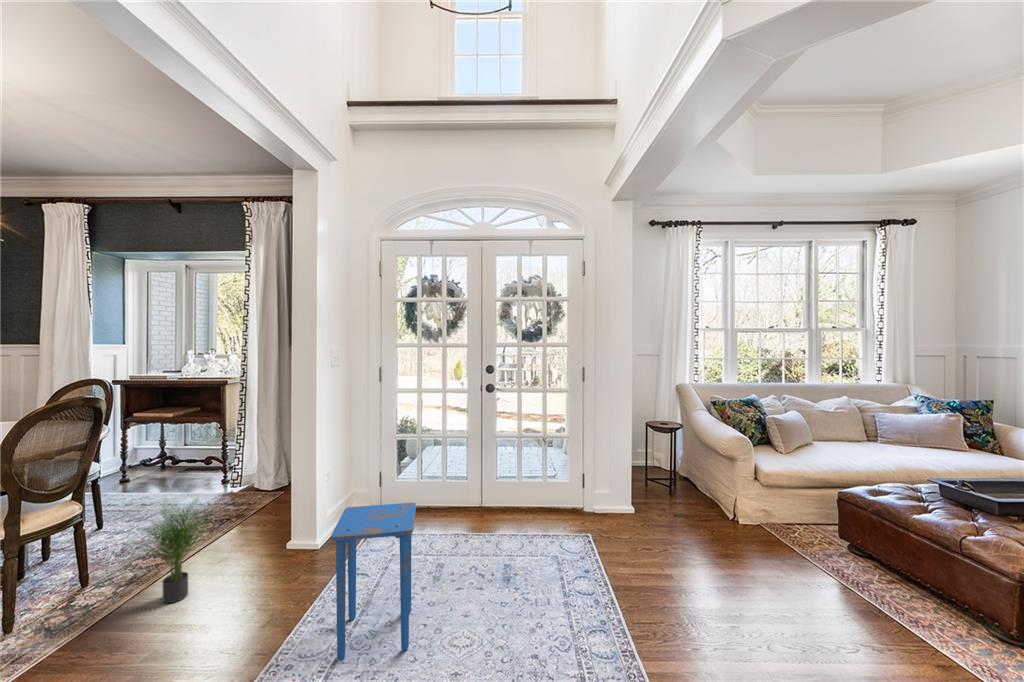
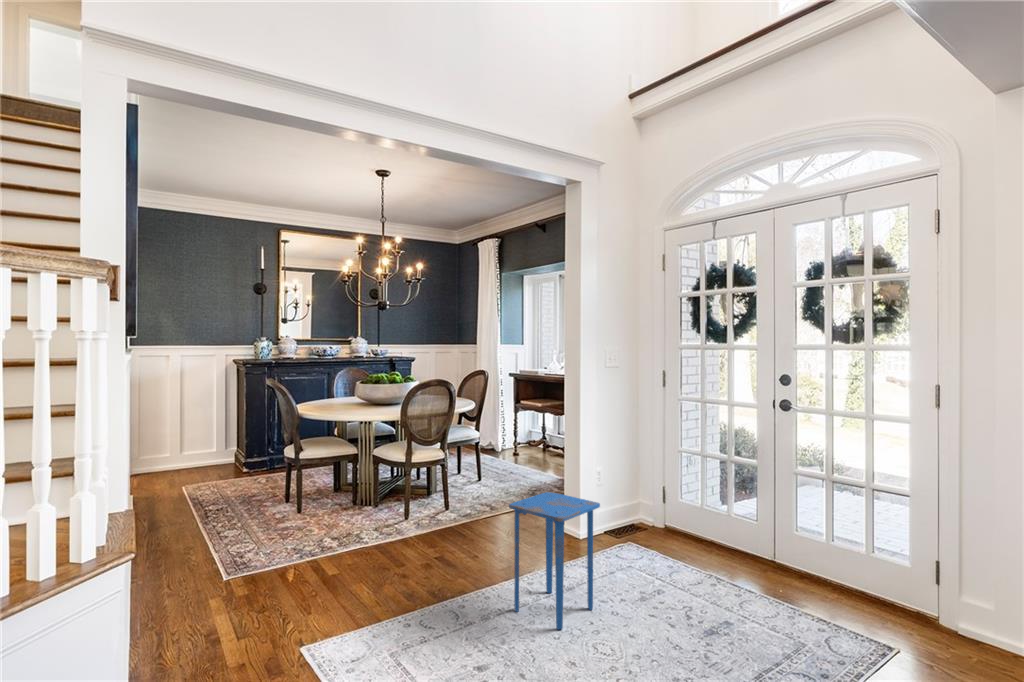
potted plant: present [135,501,203,603] -> none [445,457,498,536]

